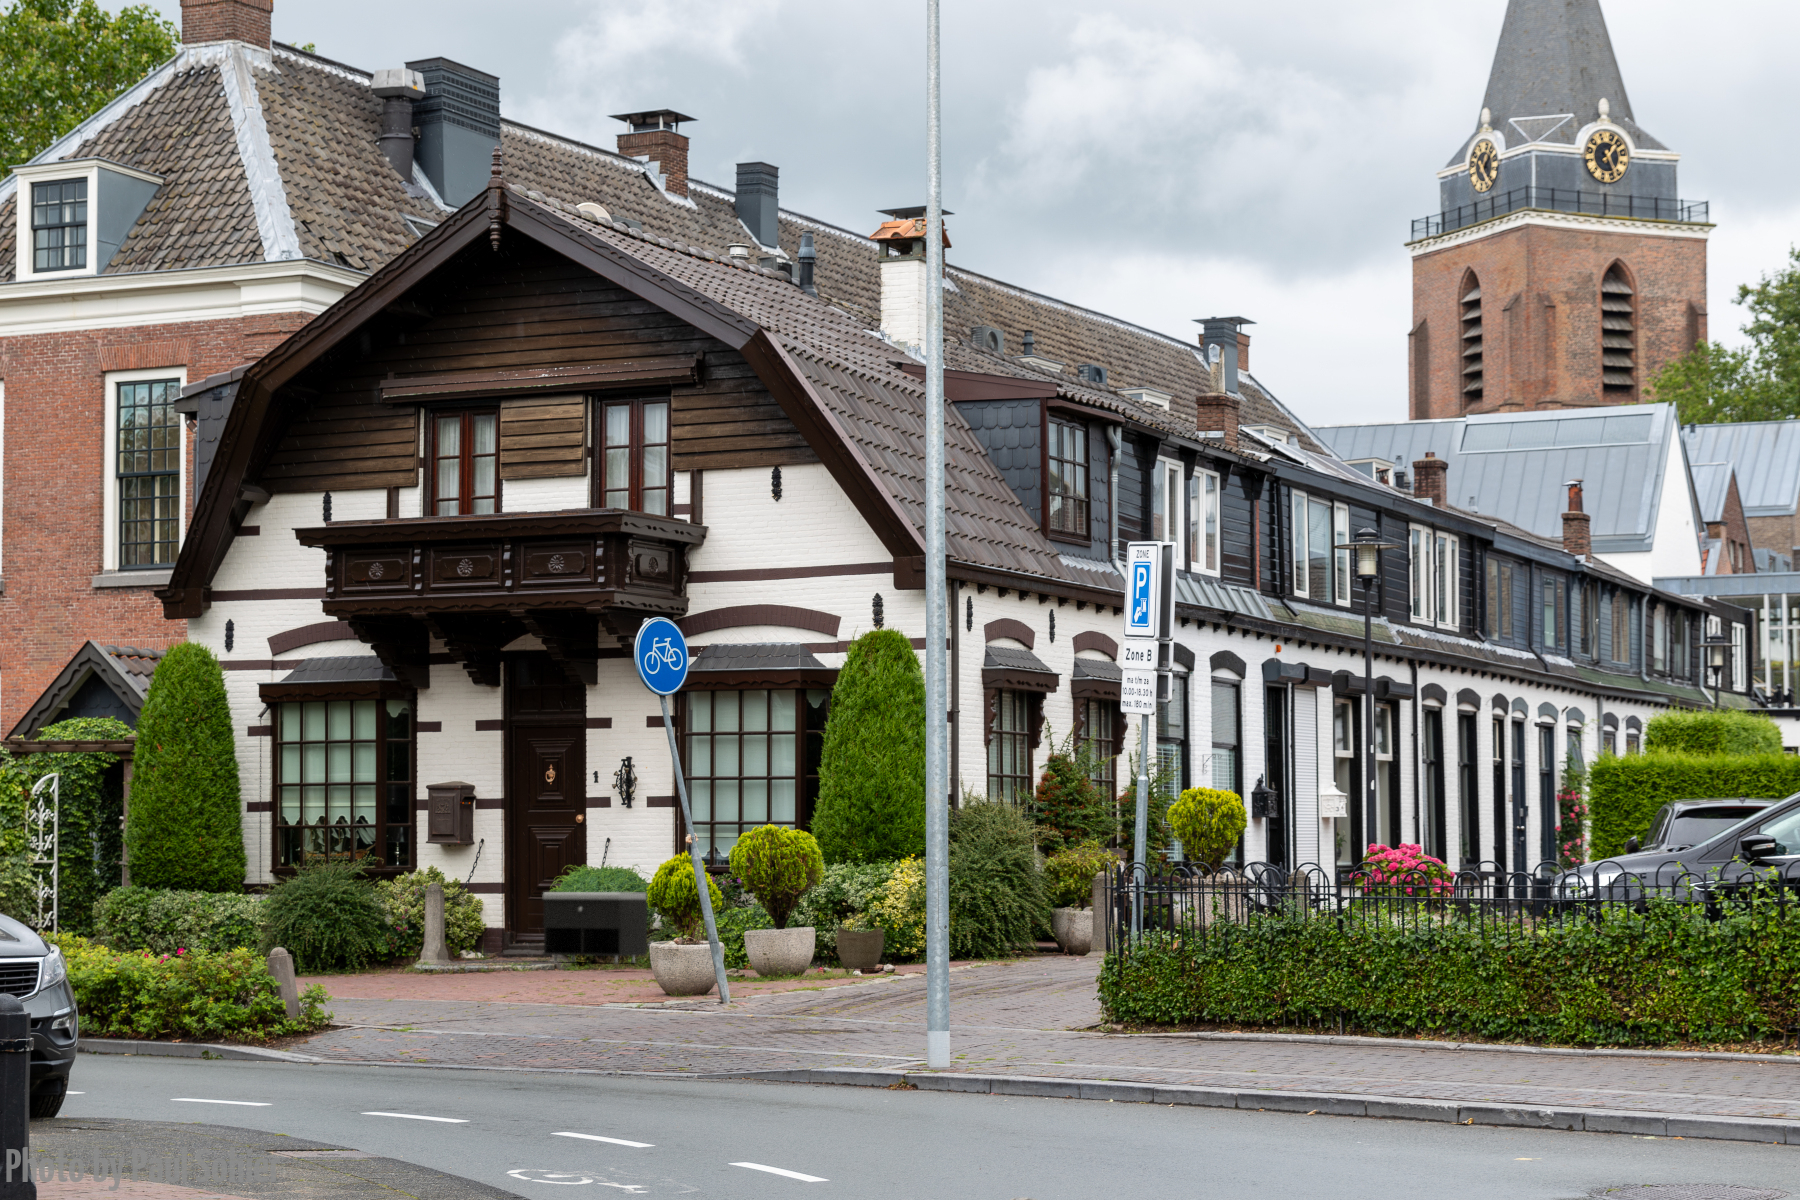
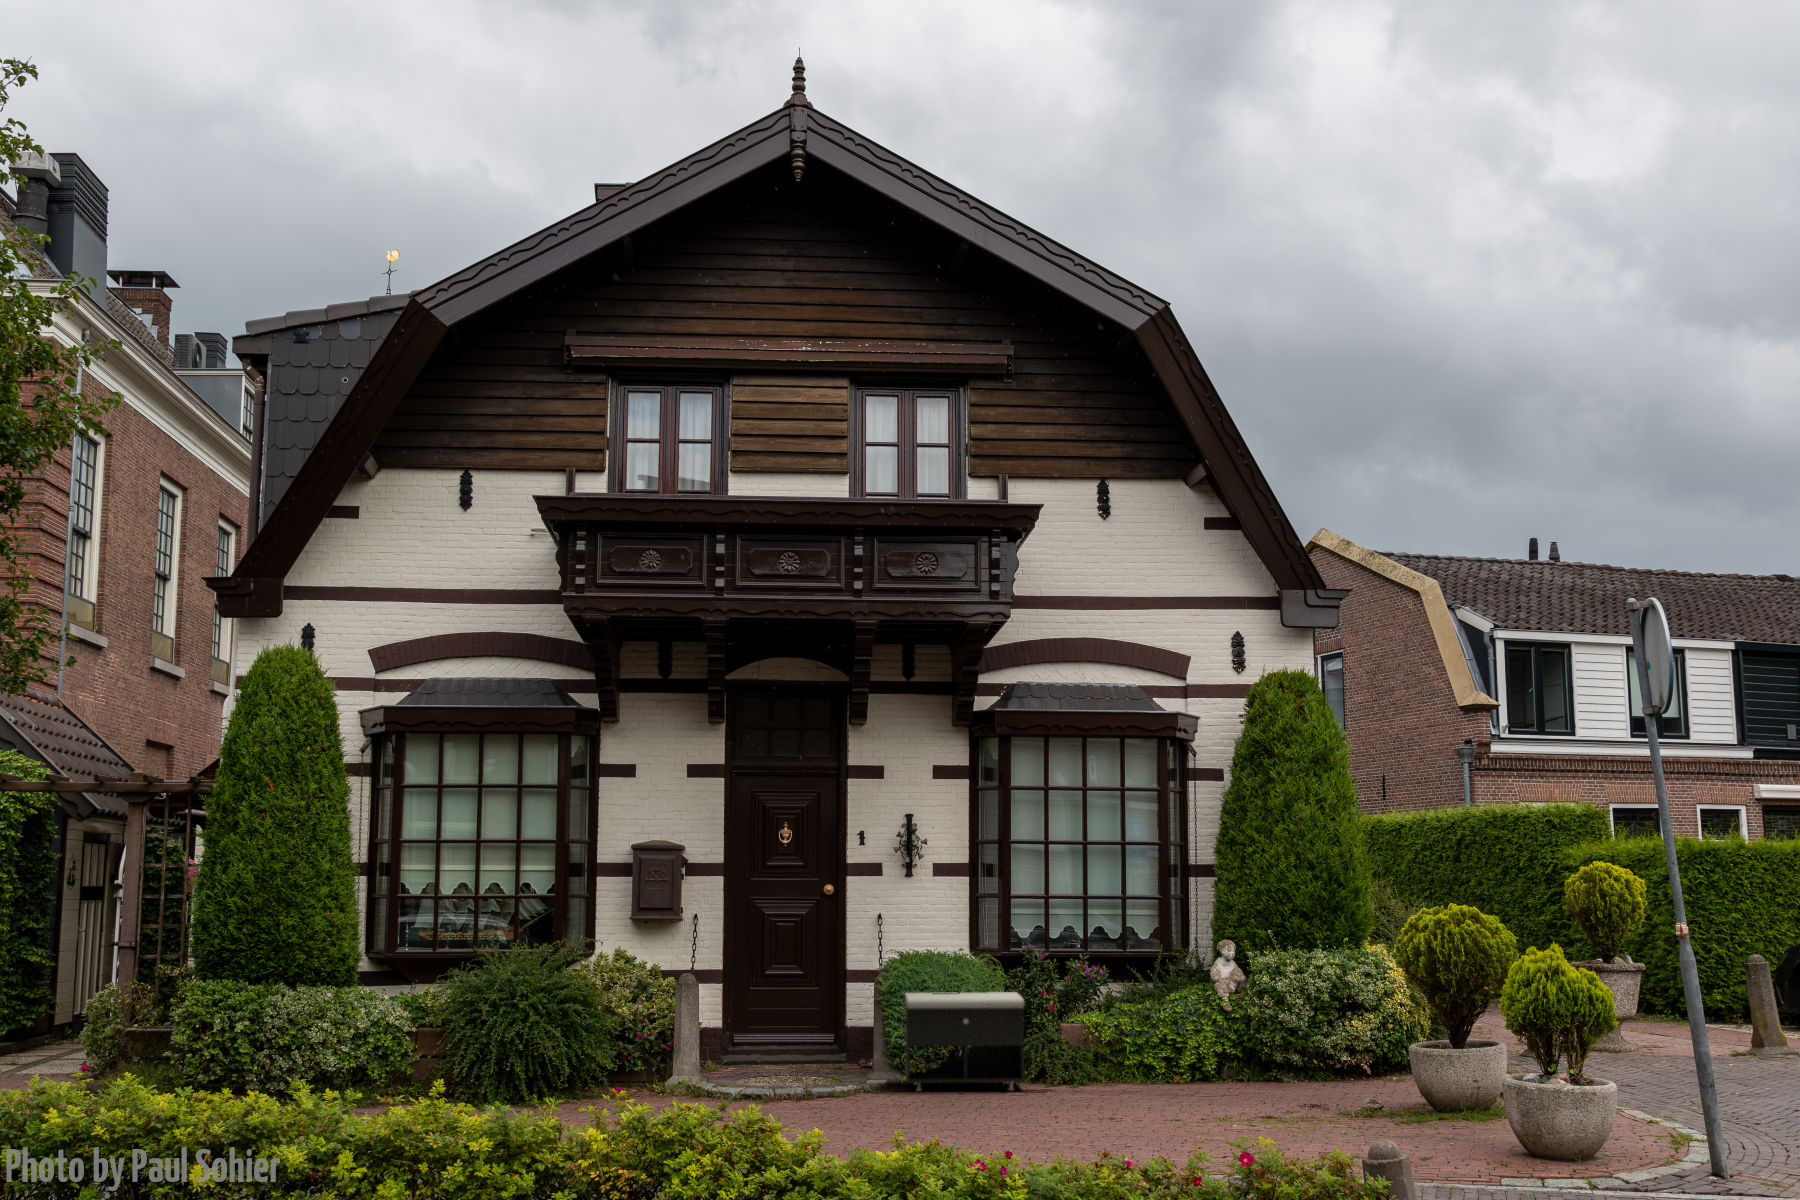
woven basket: present [837,916,884,969] -> none [1326,1020,1386,1090]

